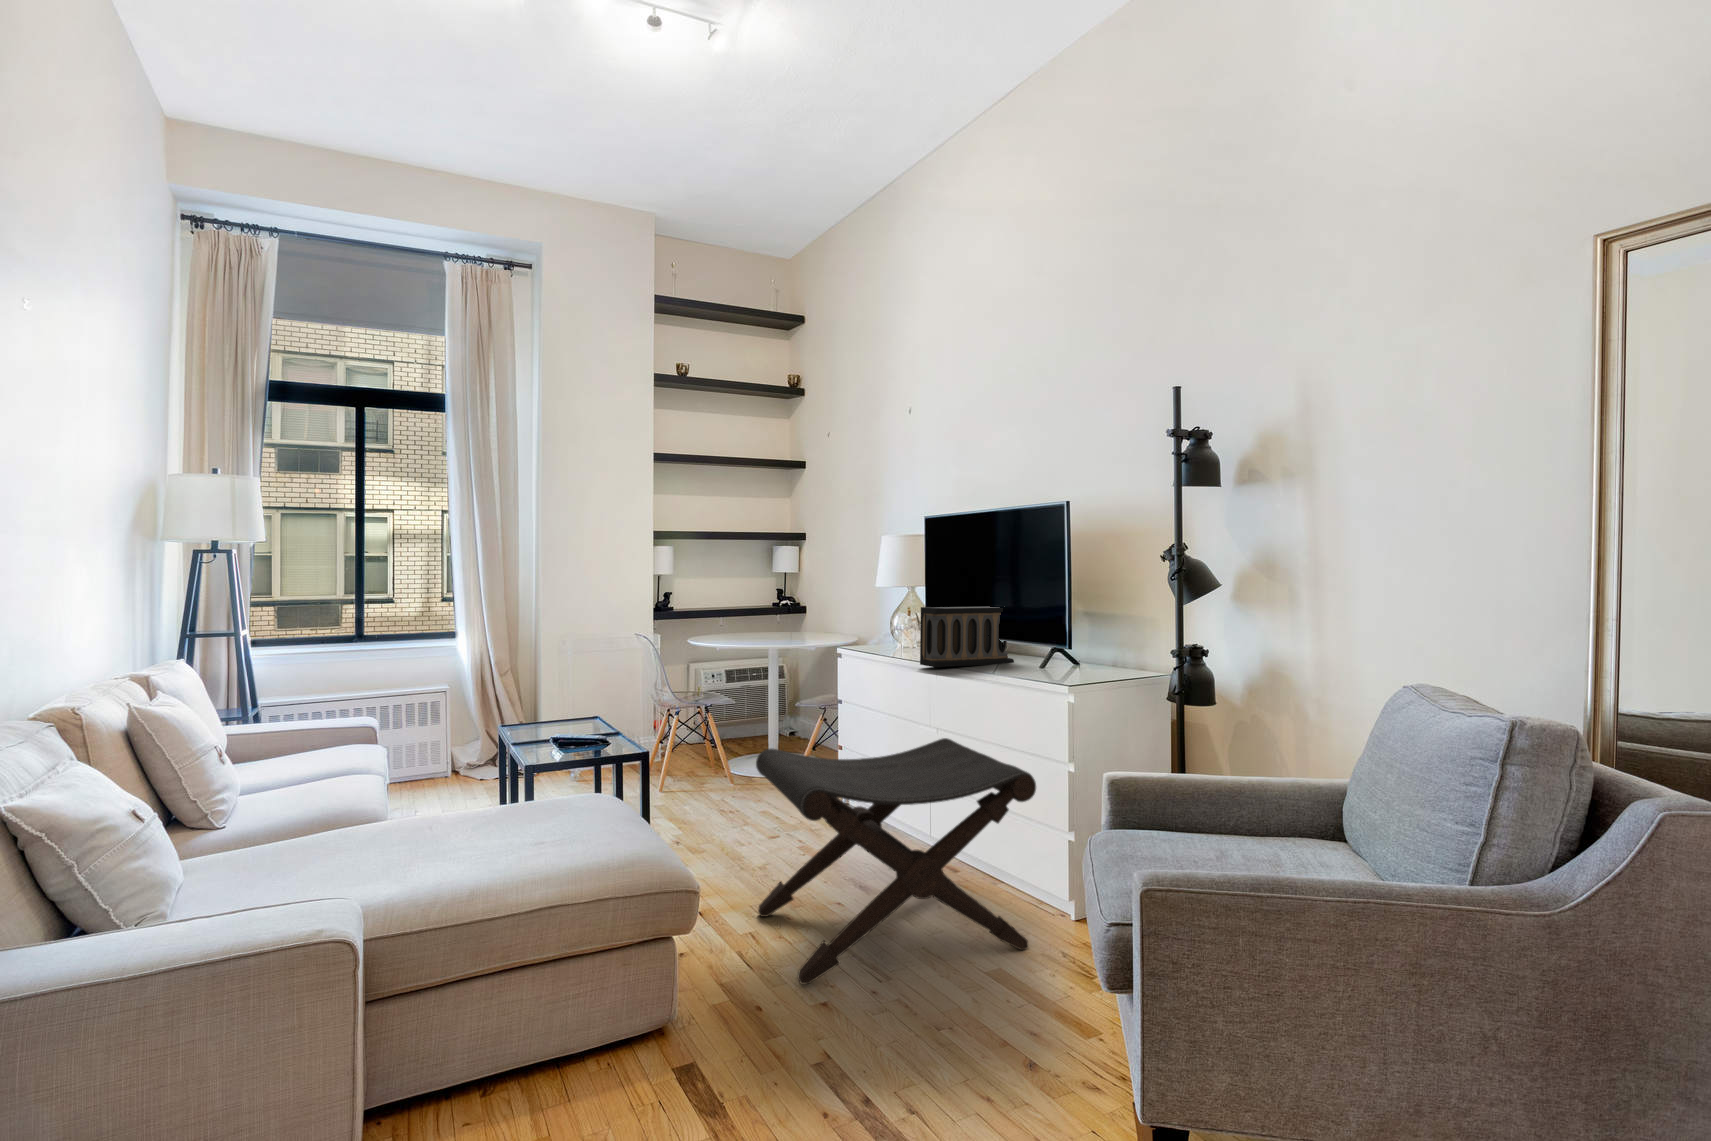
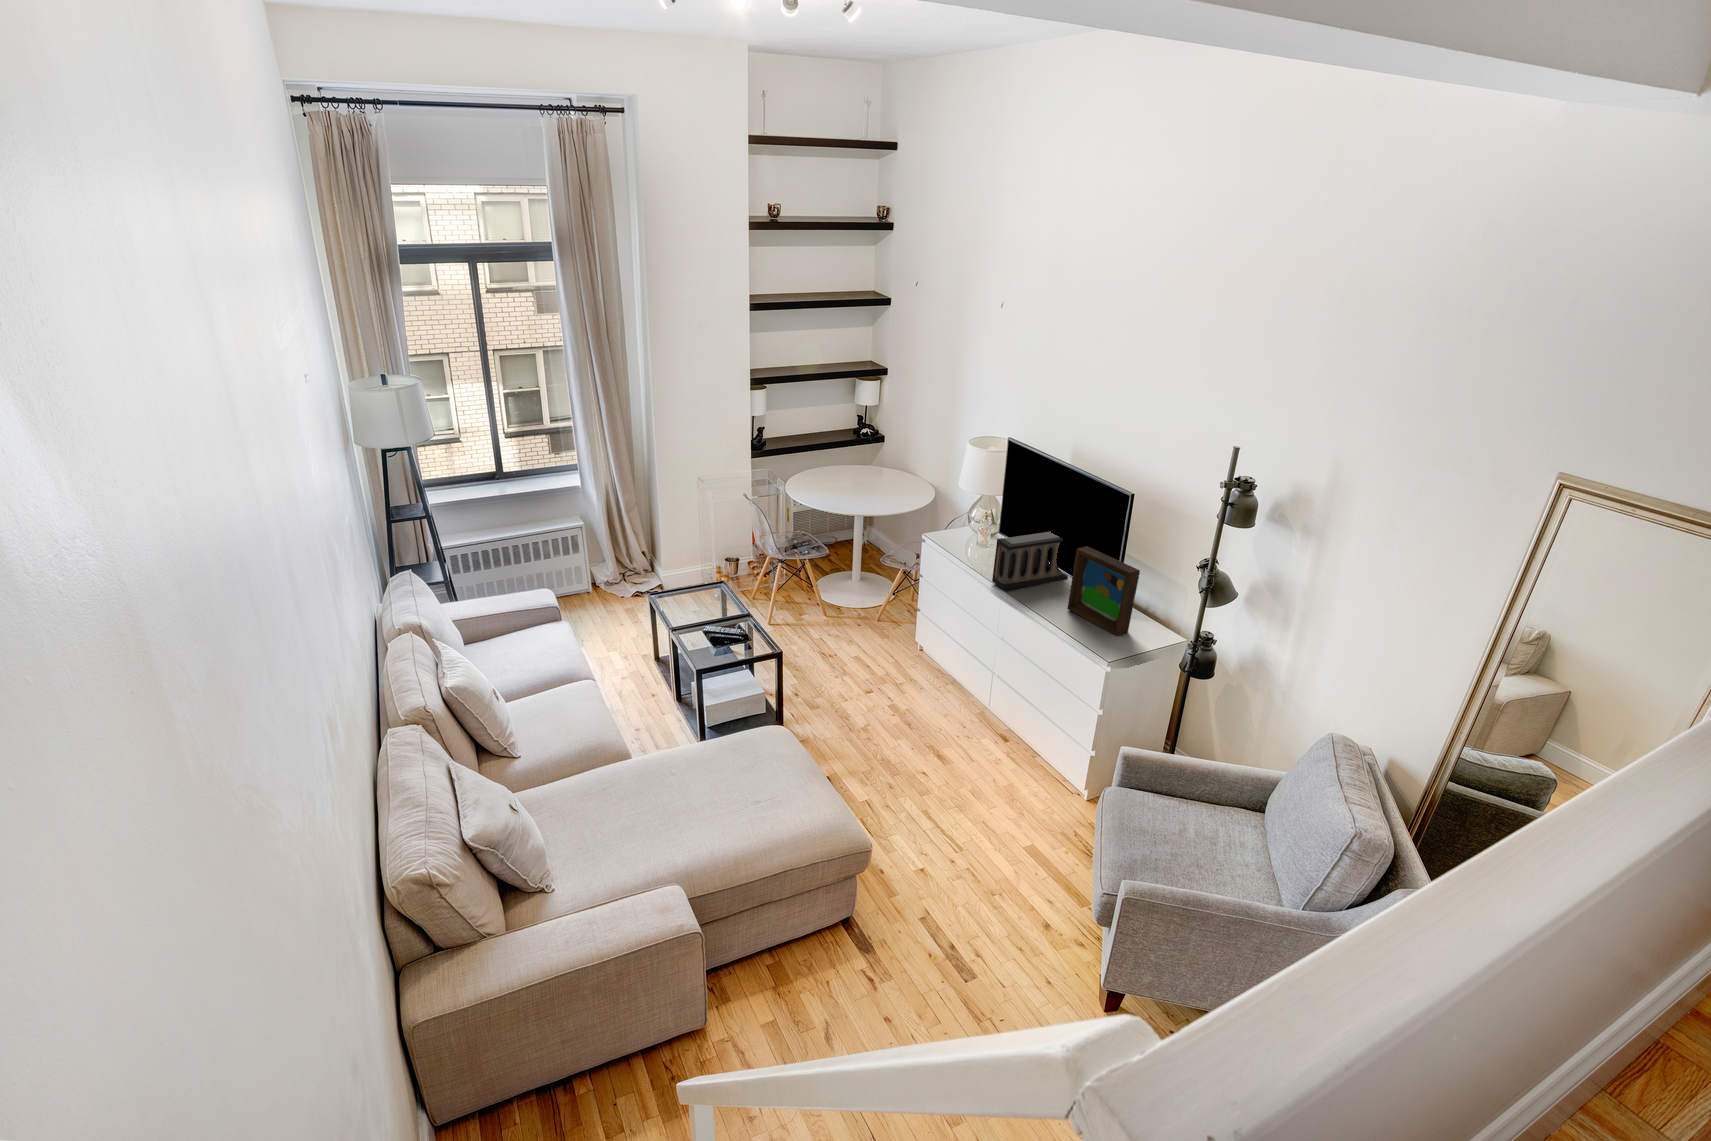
picture frame: none [1014,588,1094,681] -> present [1068,546,1140,636]
footstool: present [756,738,1036,984] -> none [868,663,1074,851]

